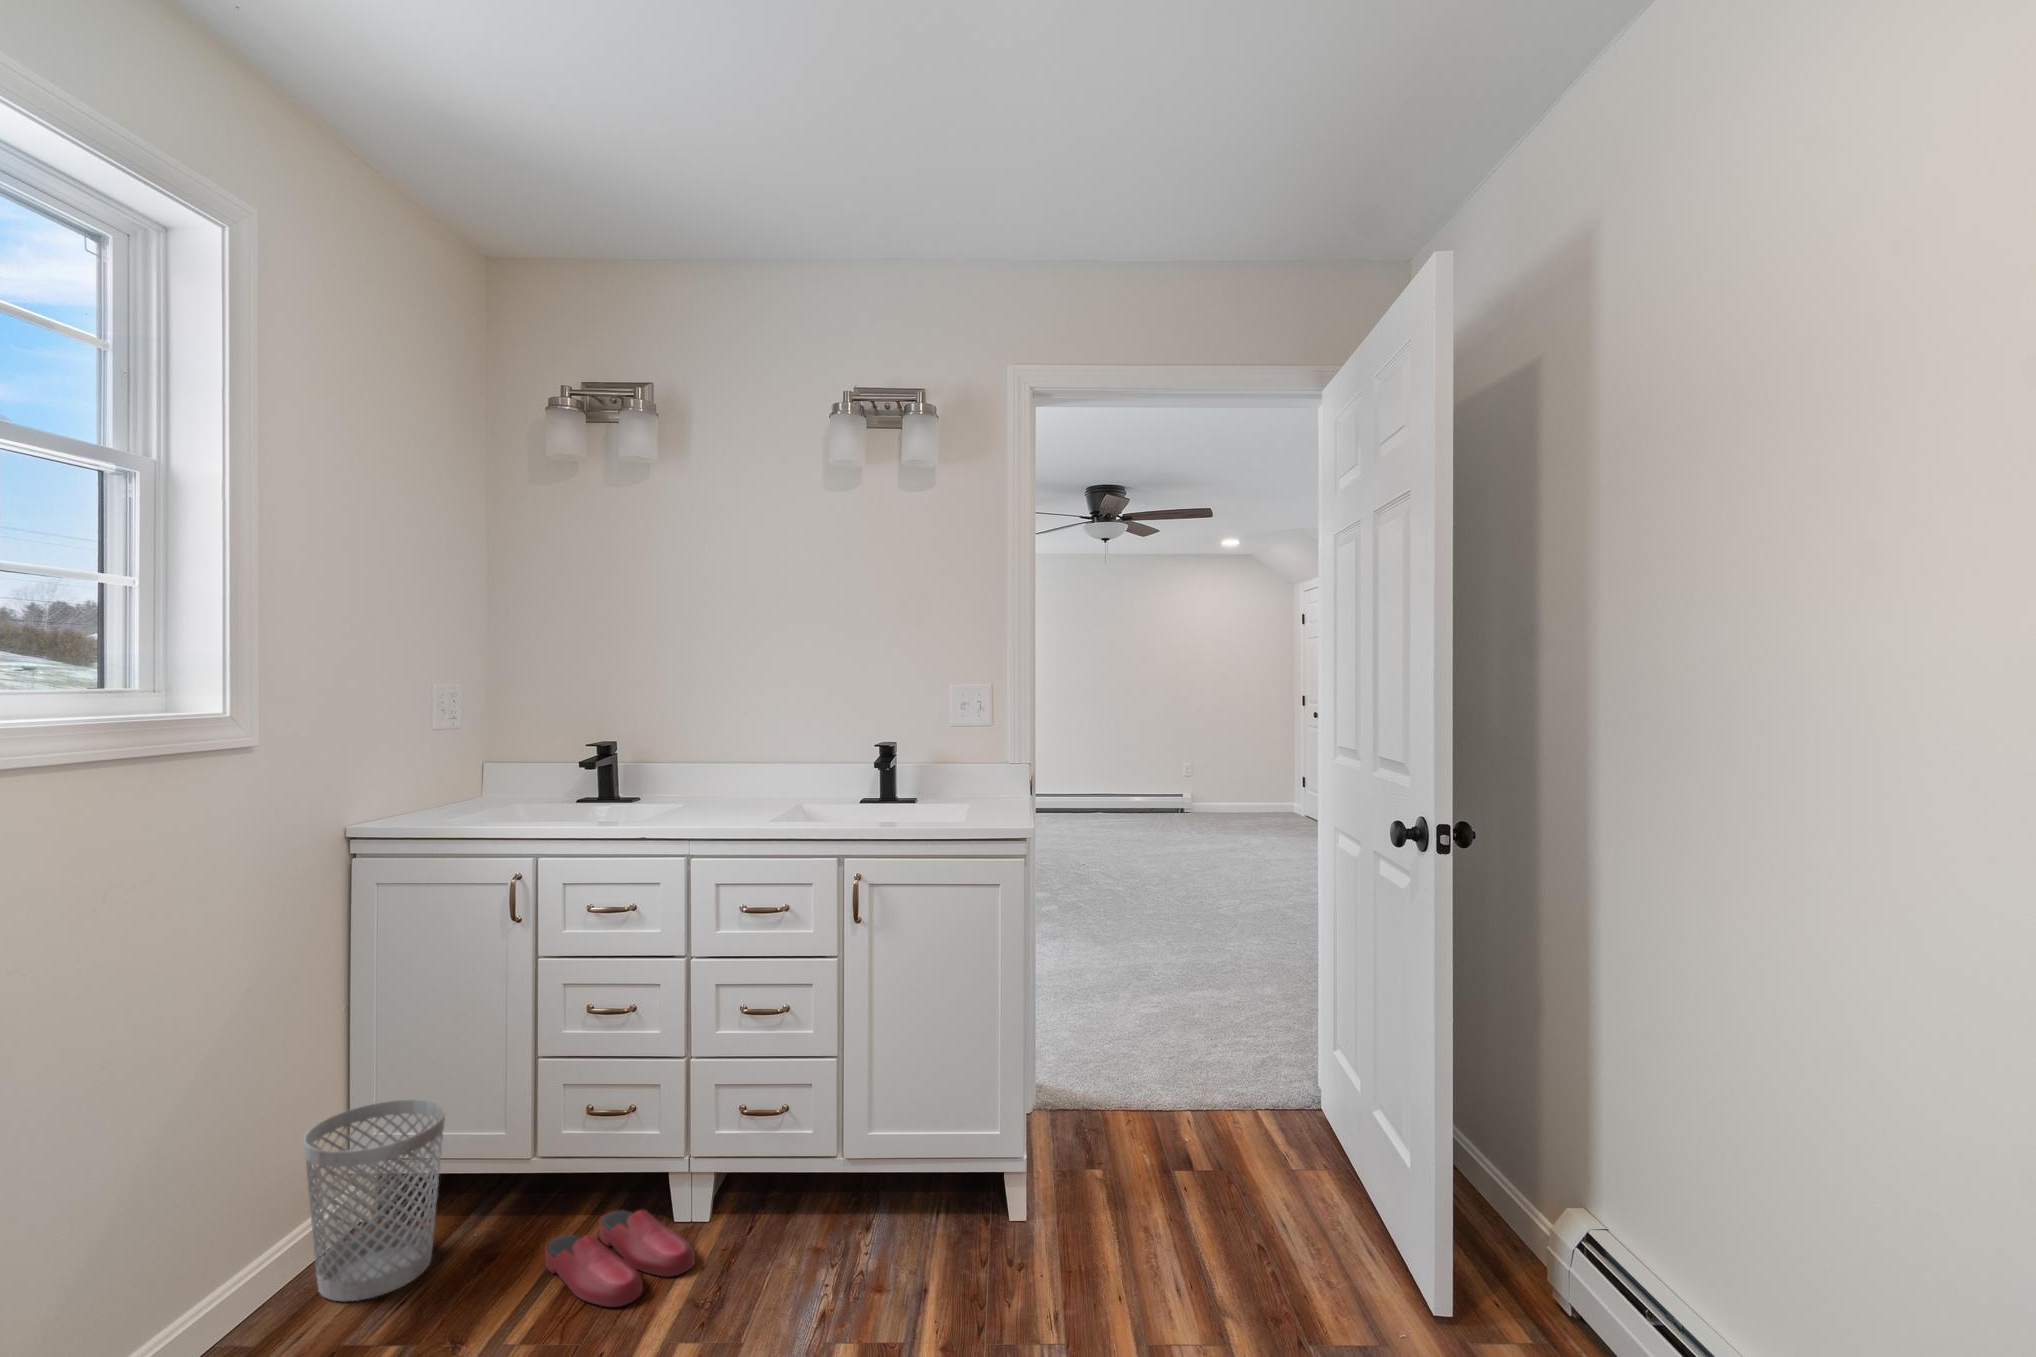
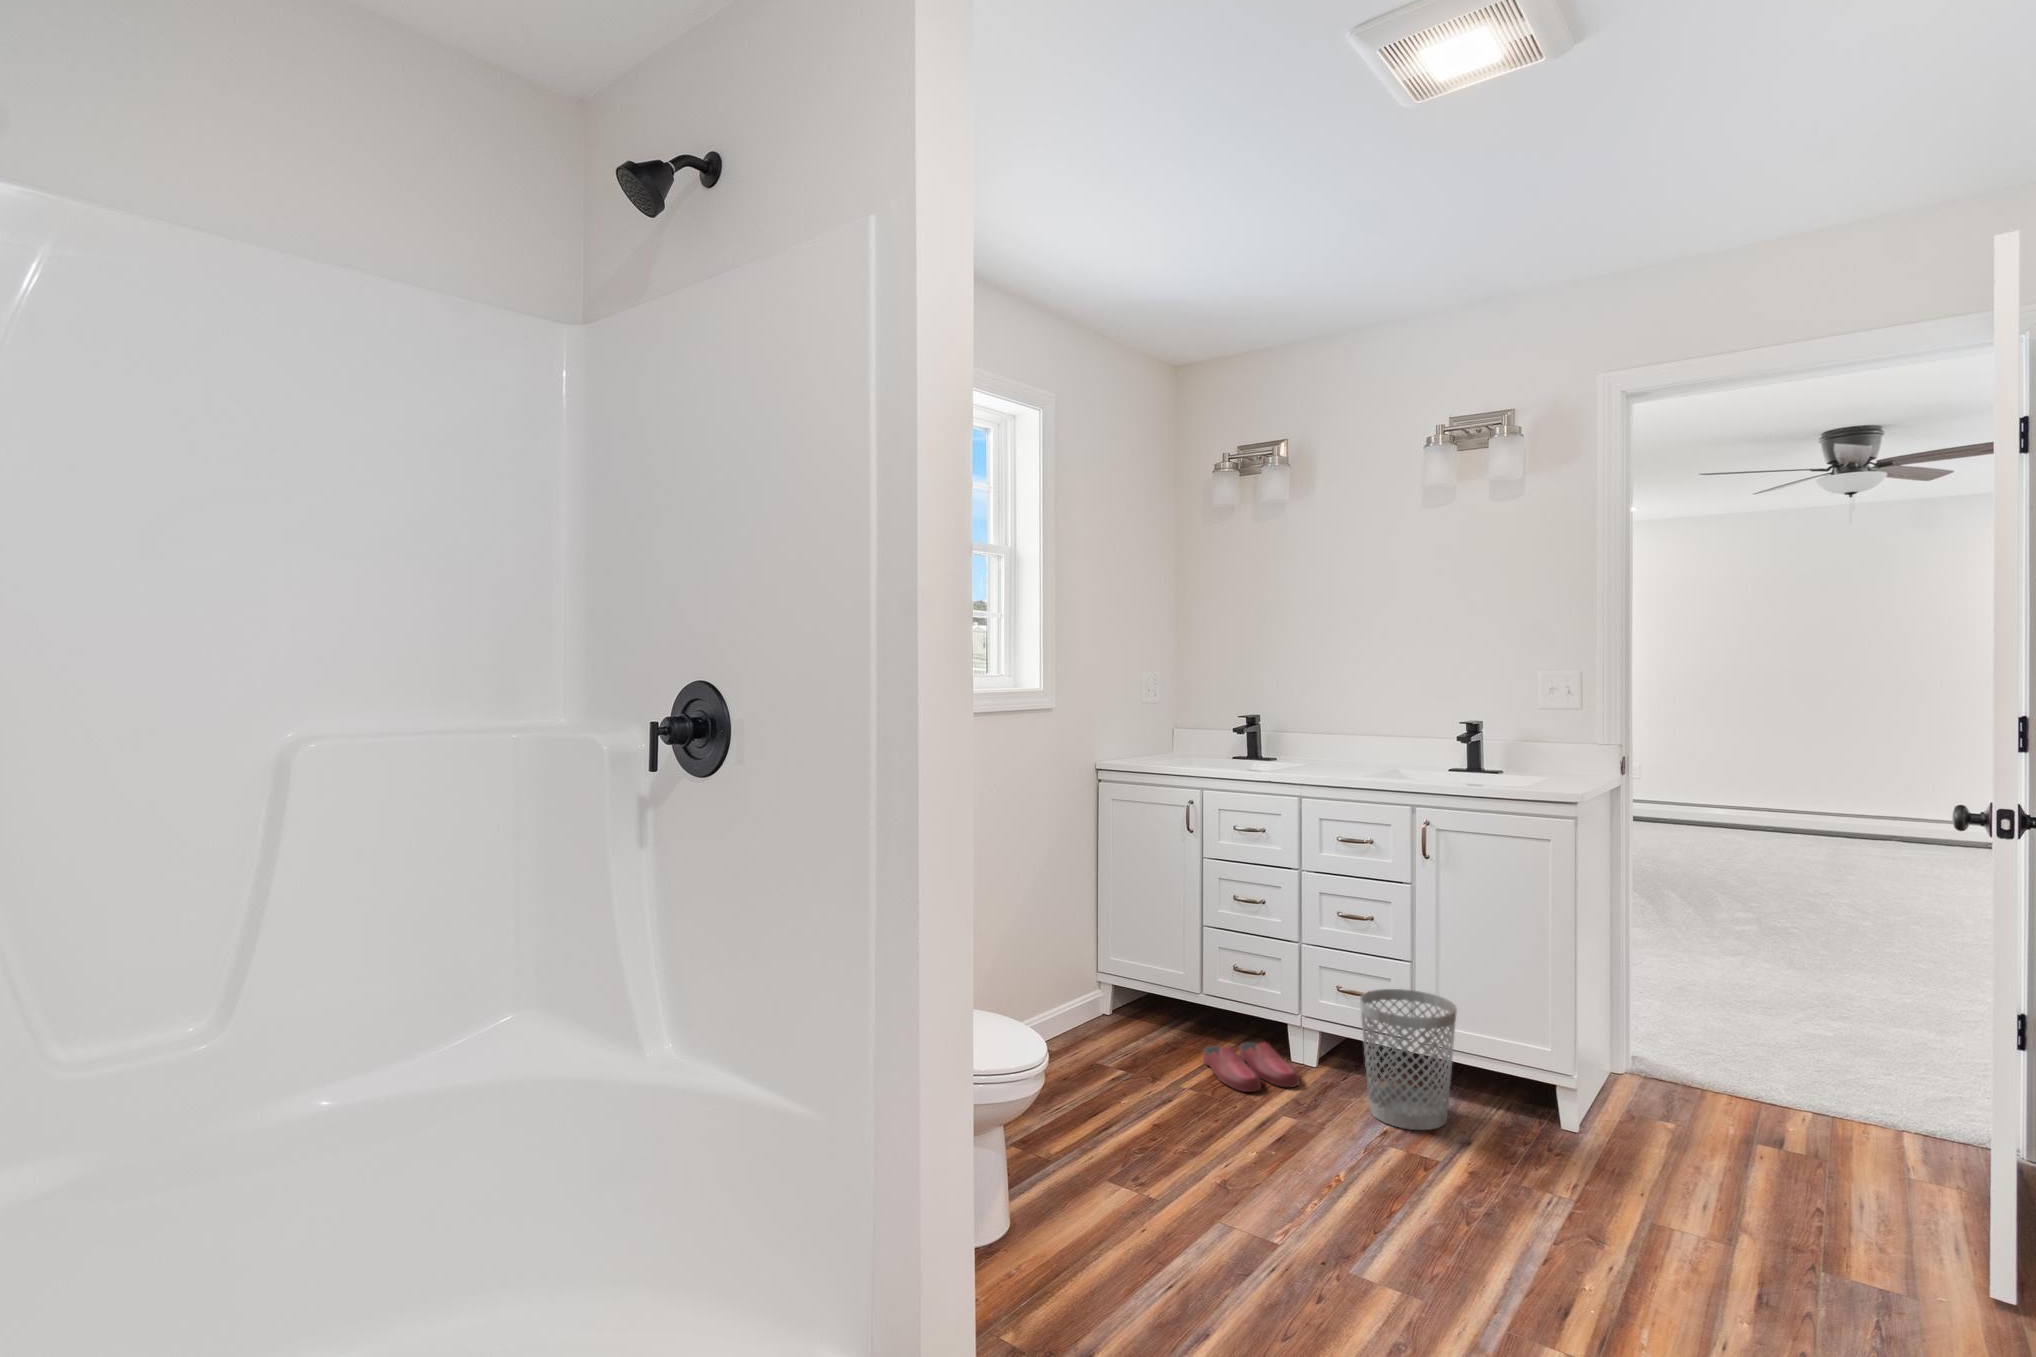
wastebasket: present [304,1099,445,1301] -> present [1360,989,1457,1130]

